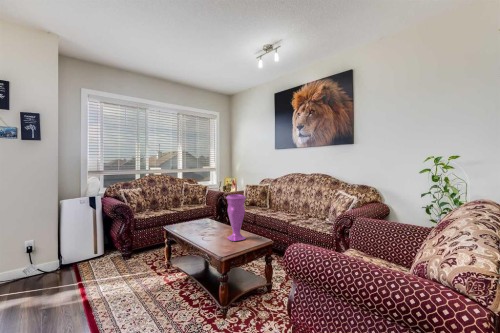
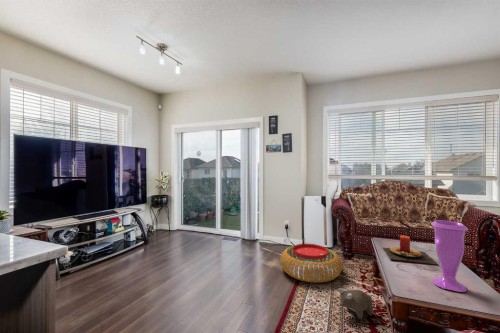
candle: none [180,214,221,236] -> present [383,235,438,265]
pouf: none [46,253,135,305] -> present [280,244,342,283]
plush toy: none [155,274,183,301] -> present [338,288,373,320]

